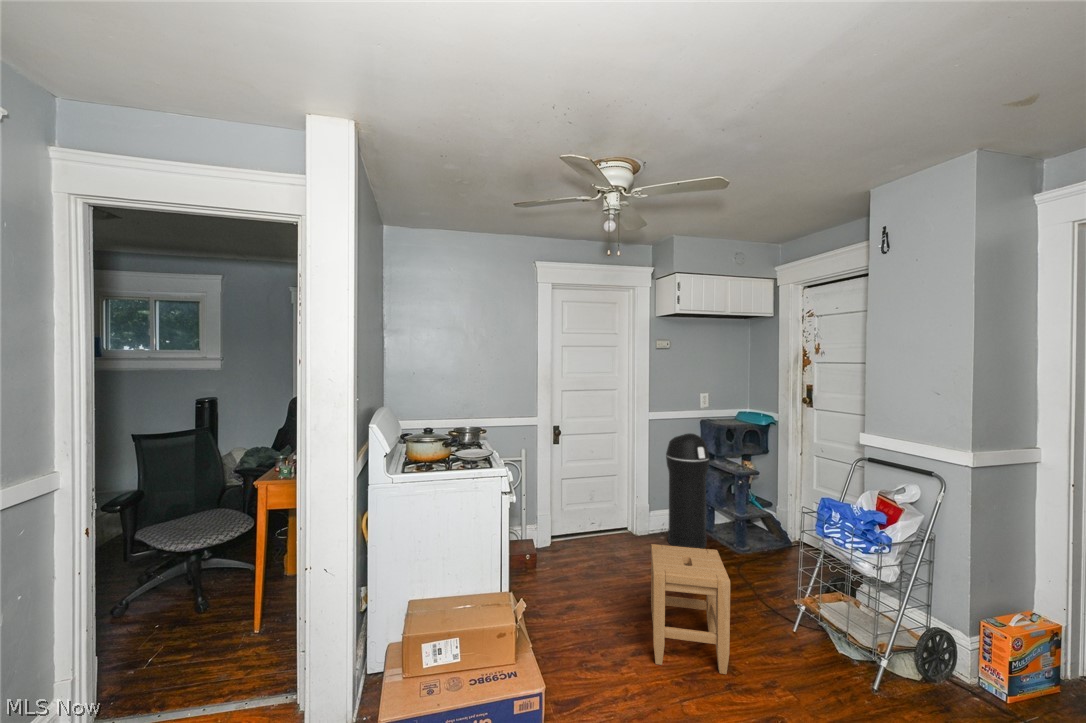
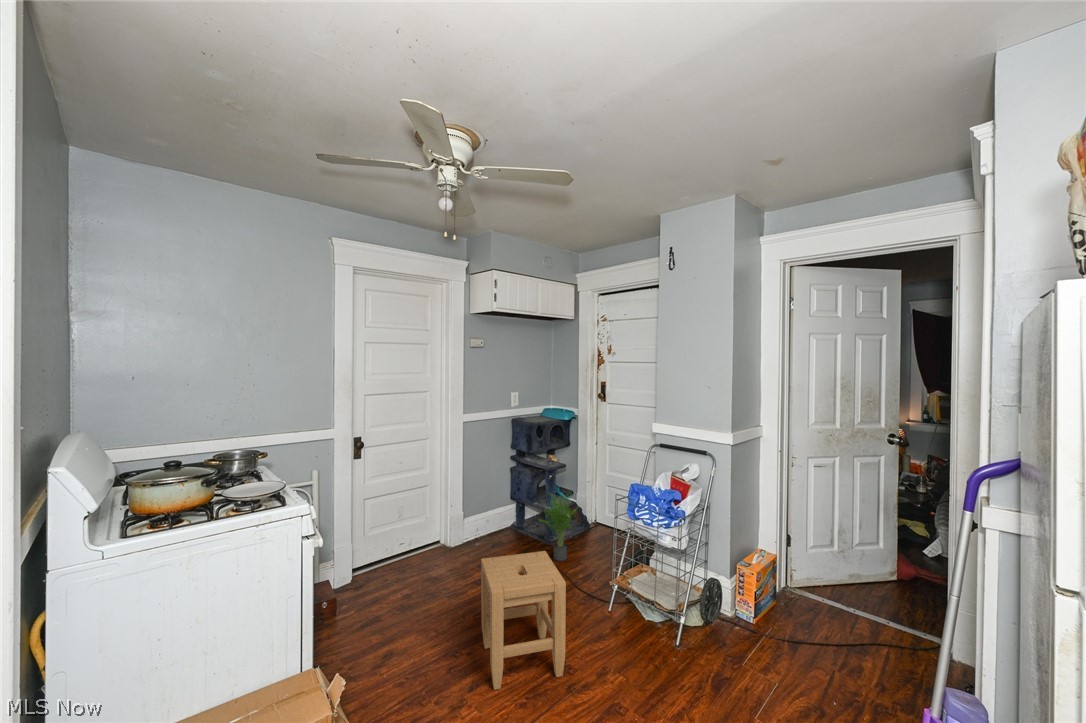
trash can: present [666,433,709,549] -> none [480,433,522,552]
potted plant: none [721,497,774,571] -> present [544,499,575,561]

